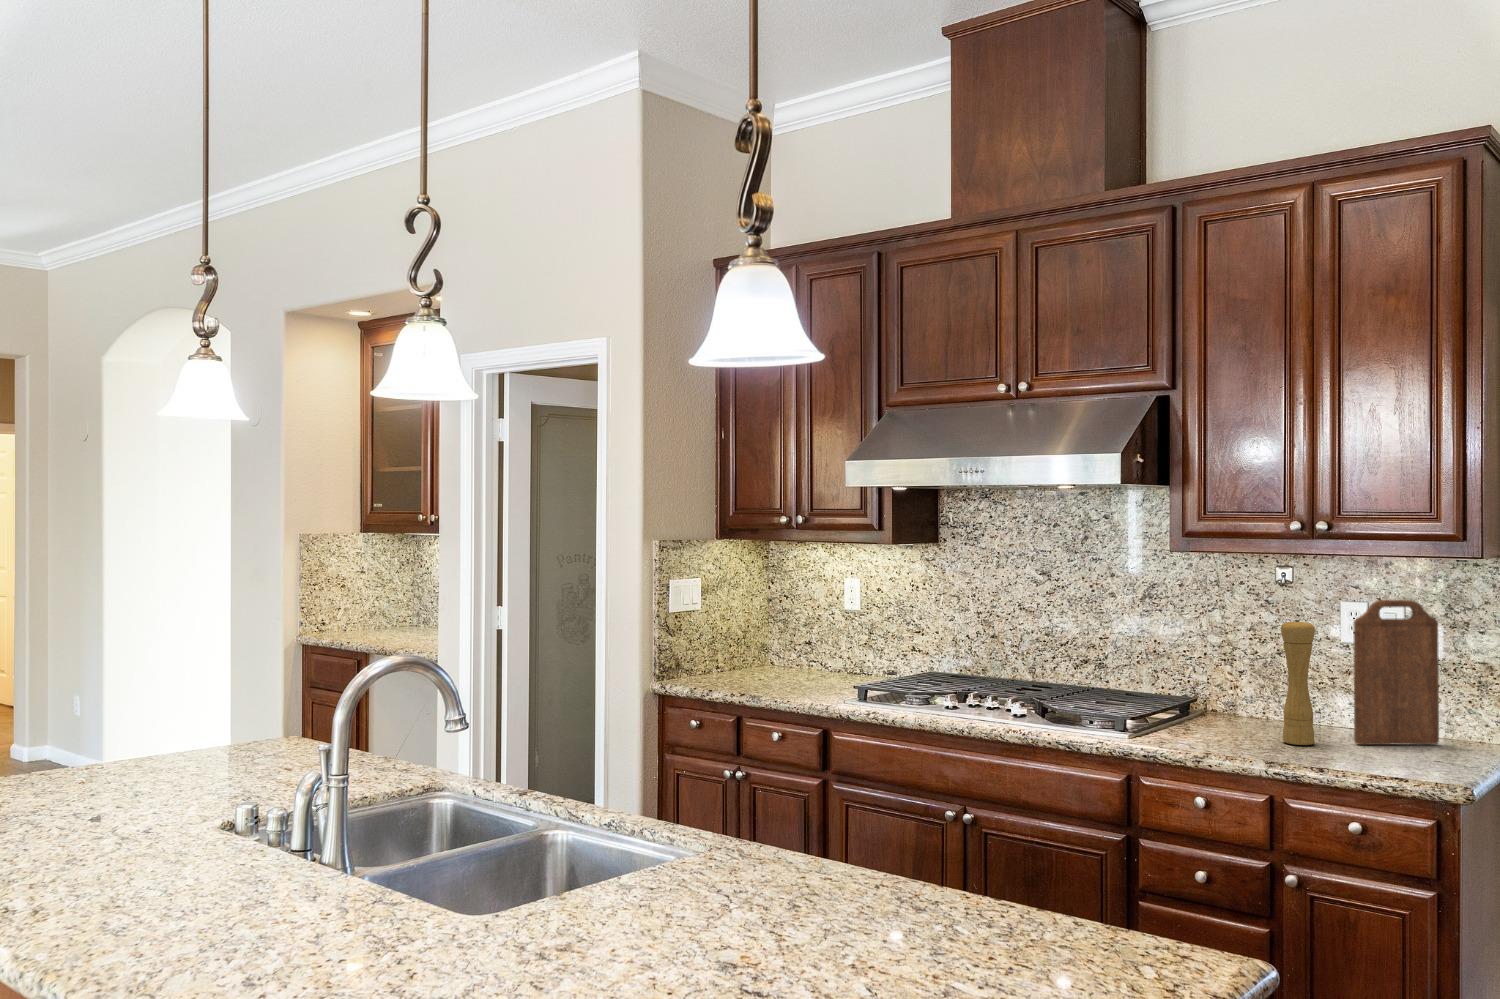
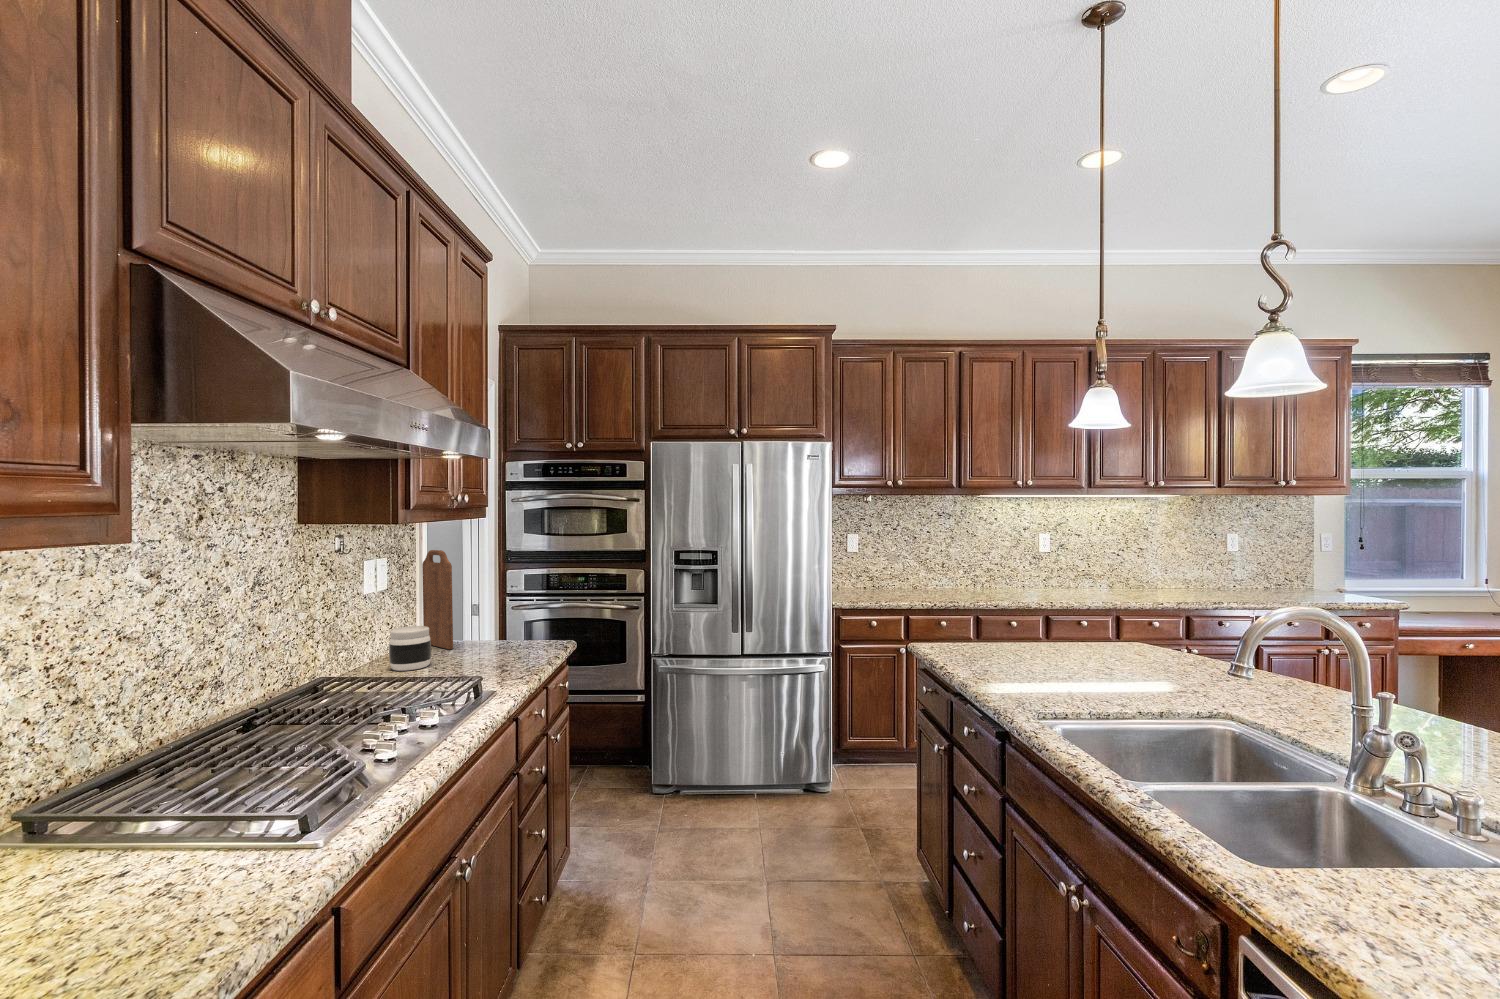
pepper mill: present [1281,620,1315,745] -> none [452,566,477,656]
jar: none [1231,680,1281,733] -> present [389,626,431,671]

